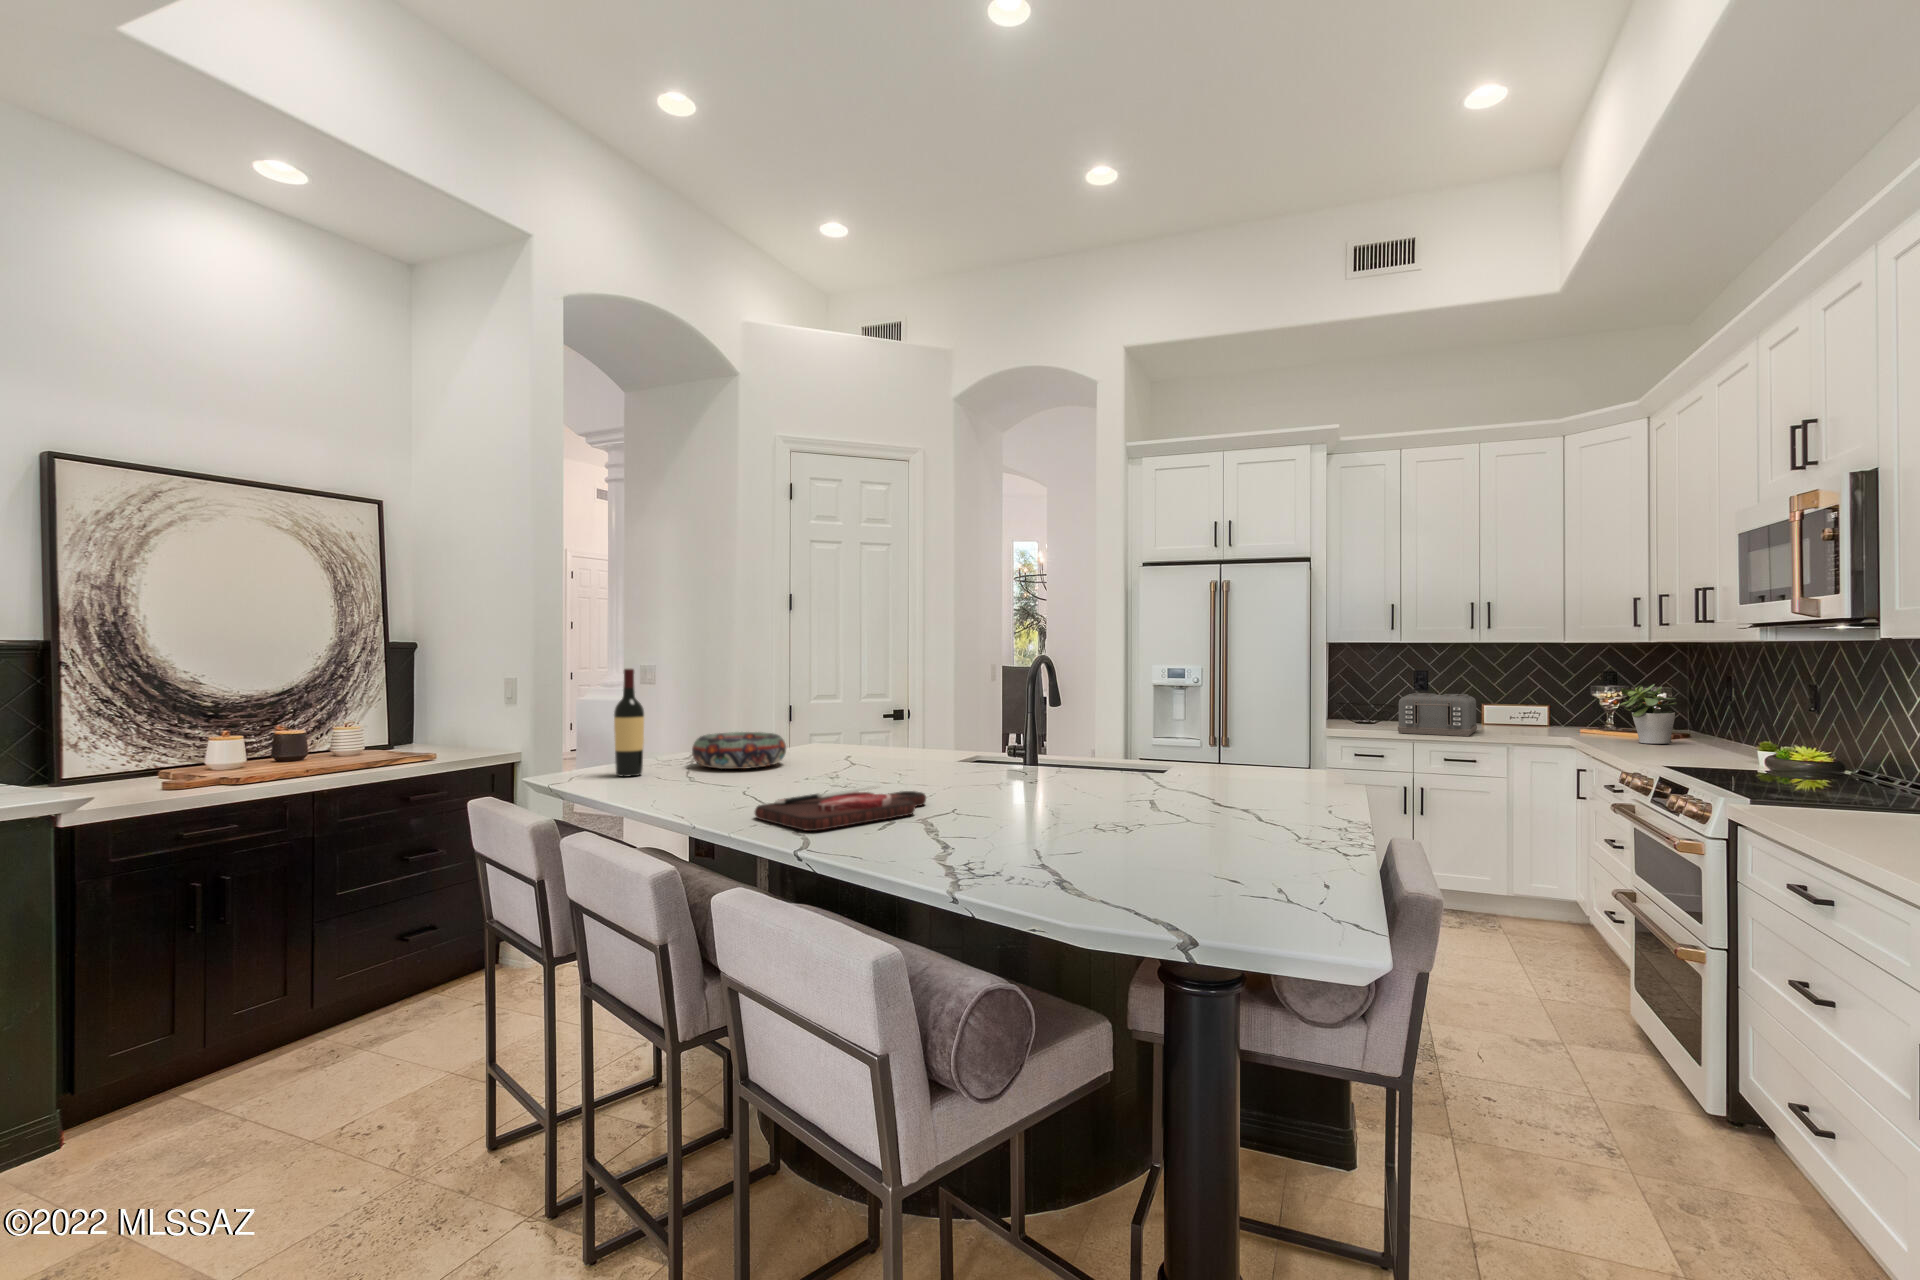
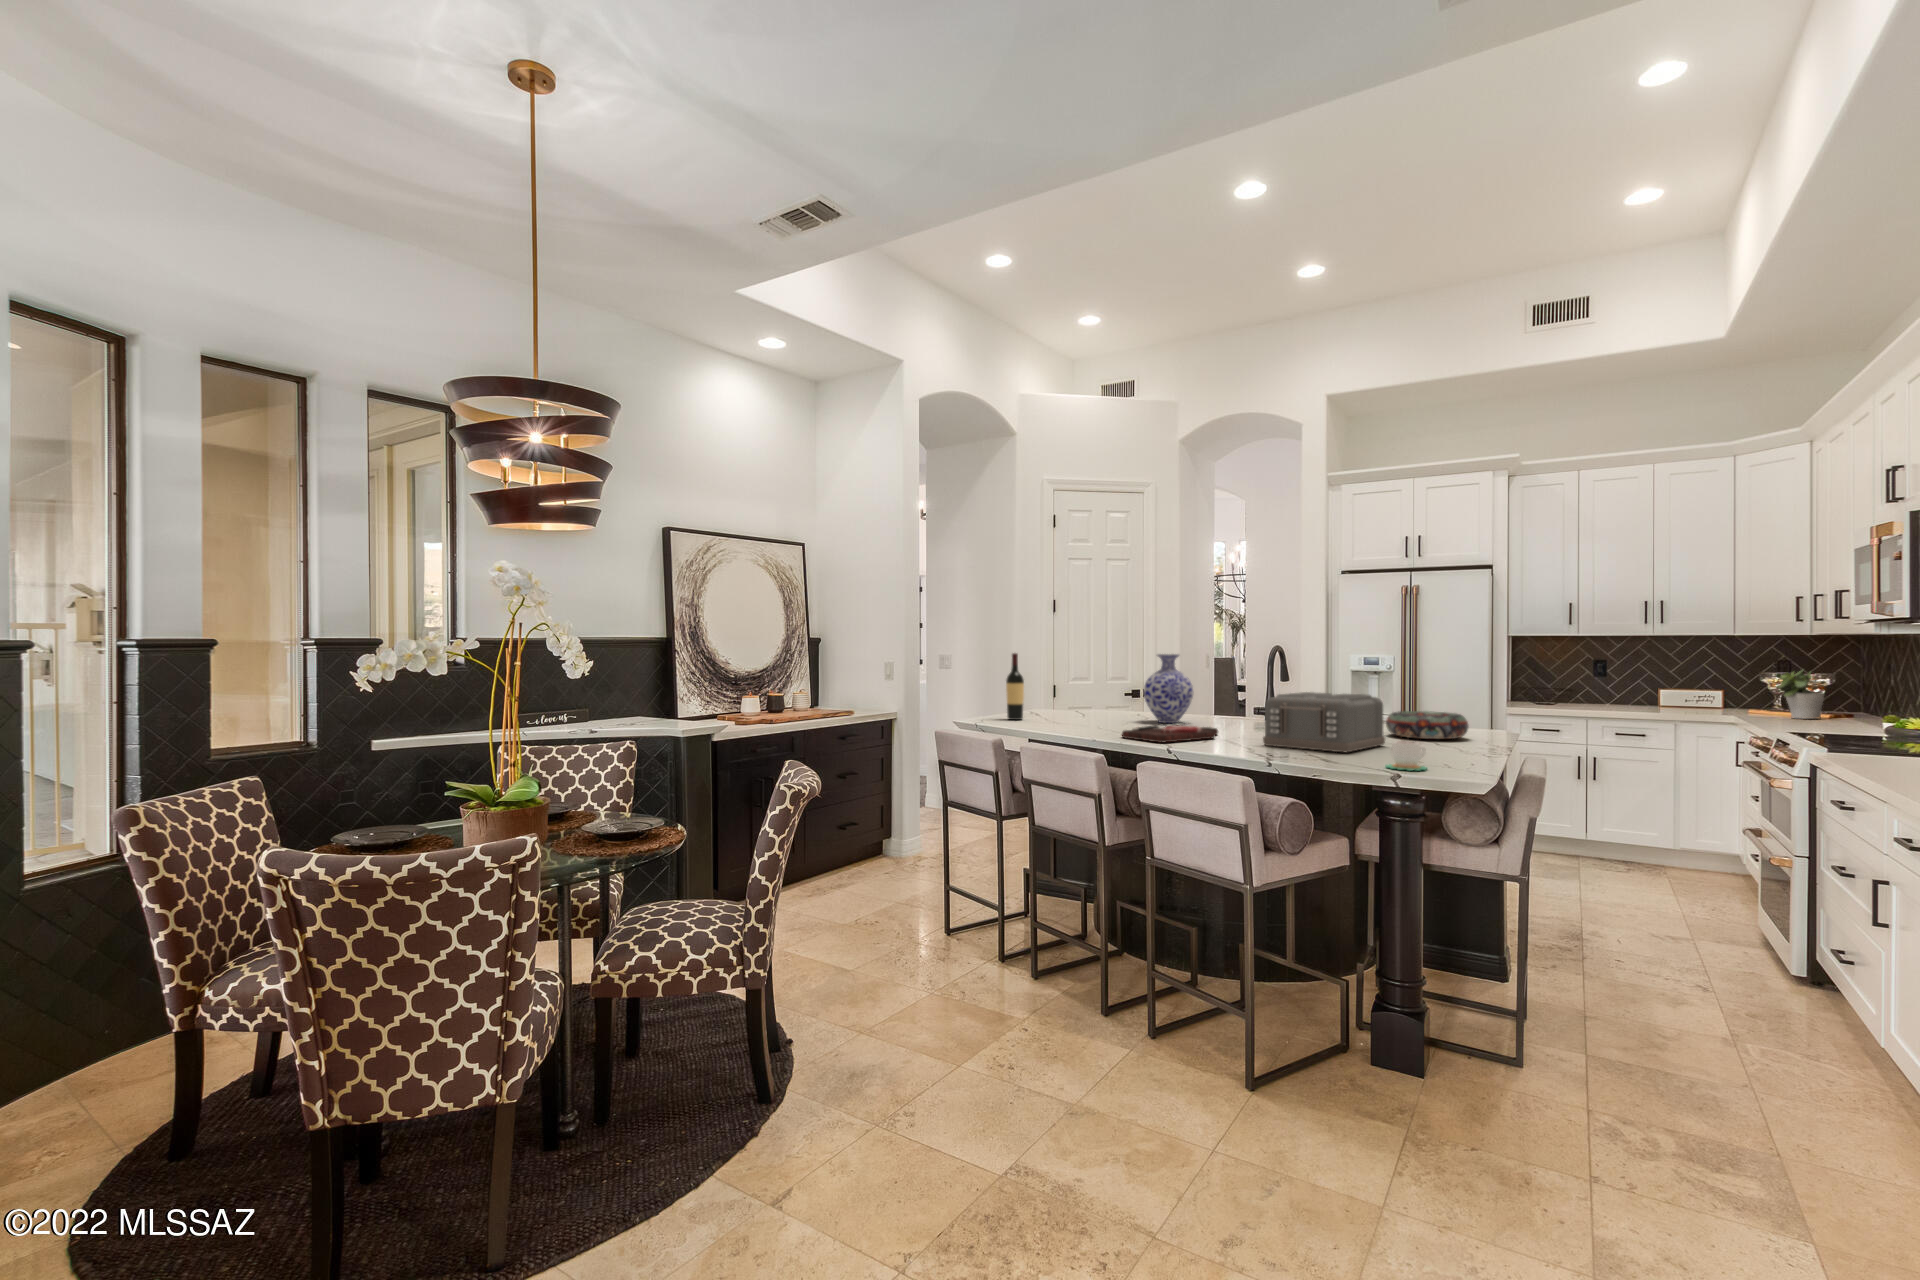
vase: none [833,670,909,777] -> present [1144,654,1193,723]
toaster: present [1398,693,1477,736] -> present [1263,692,1385,753]
decorative bowl: present [692,732,786,769] -> present [1386,711,1469,739]
mug: none [1176,842,1252,907] -> present [1386,741,1427,771]

